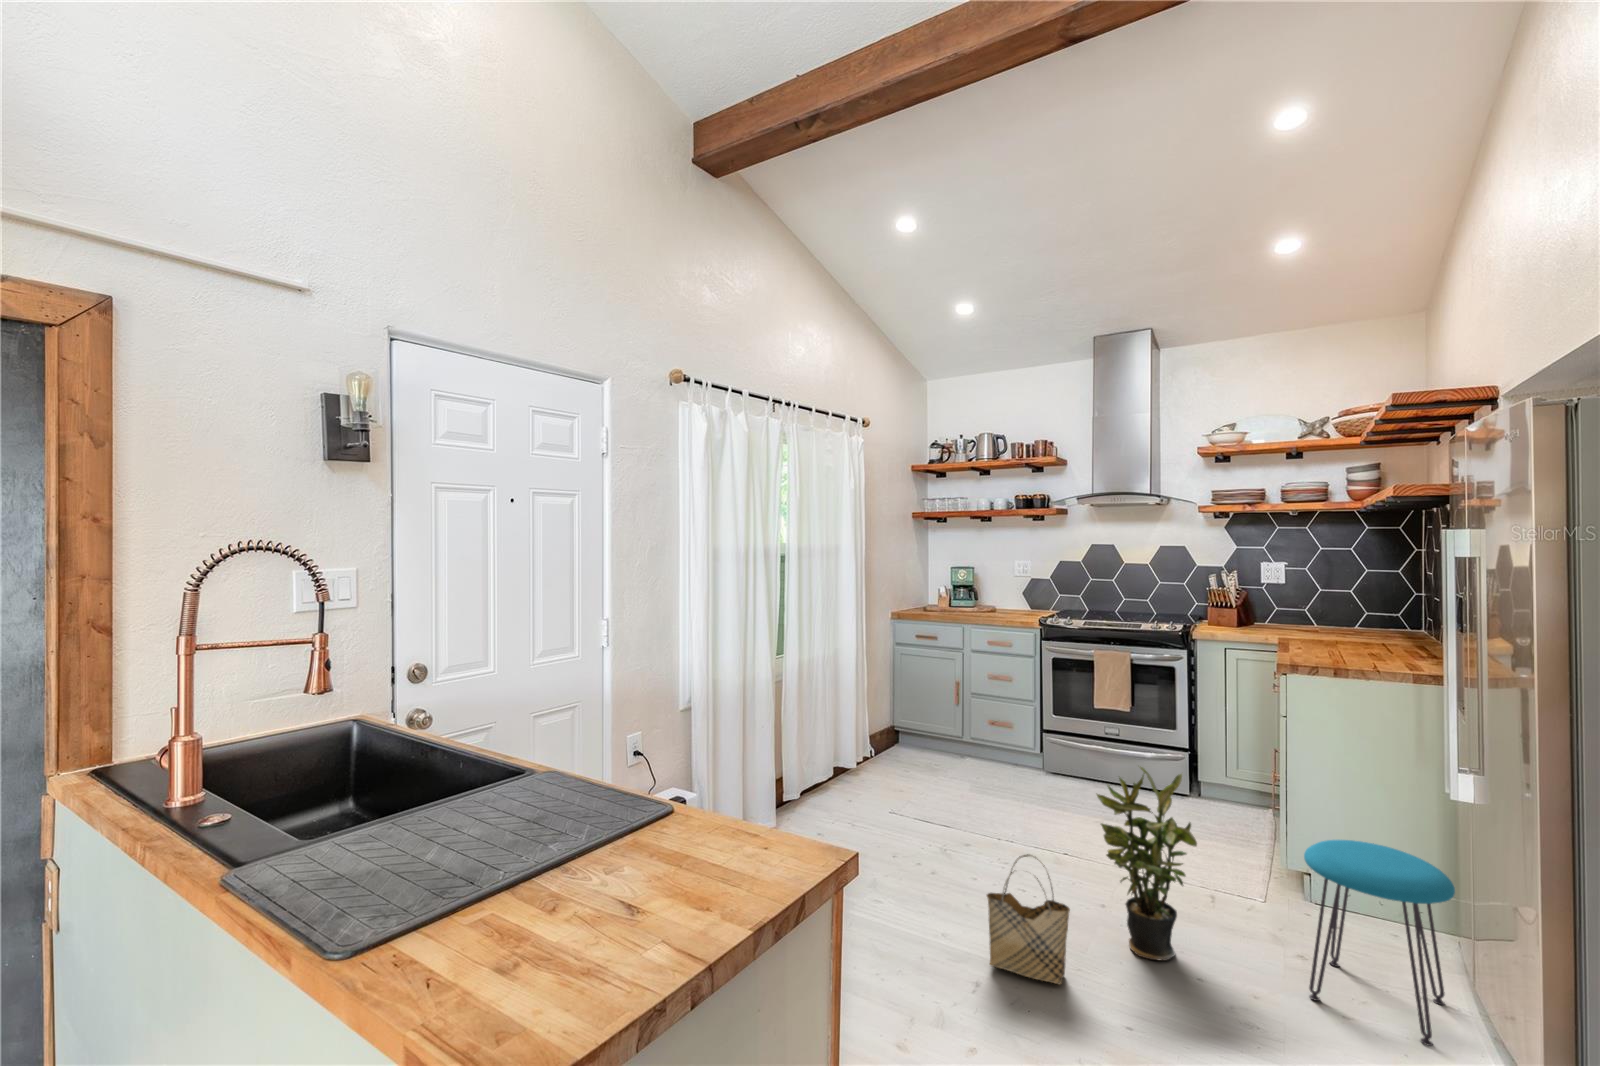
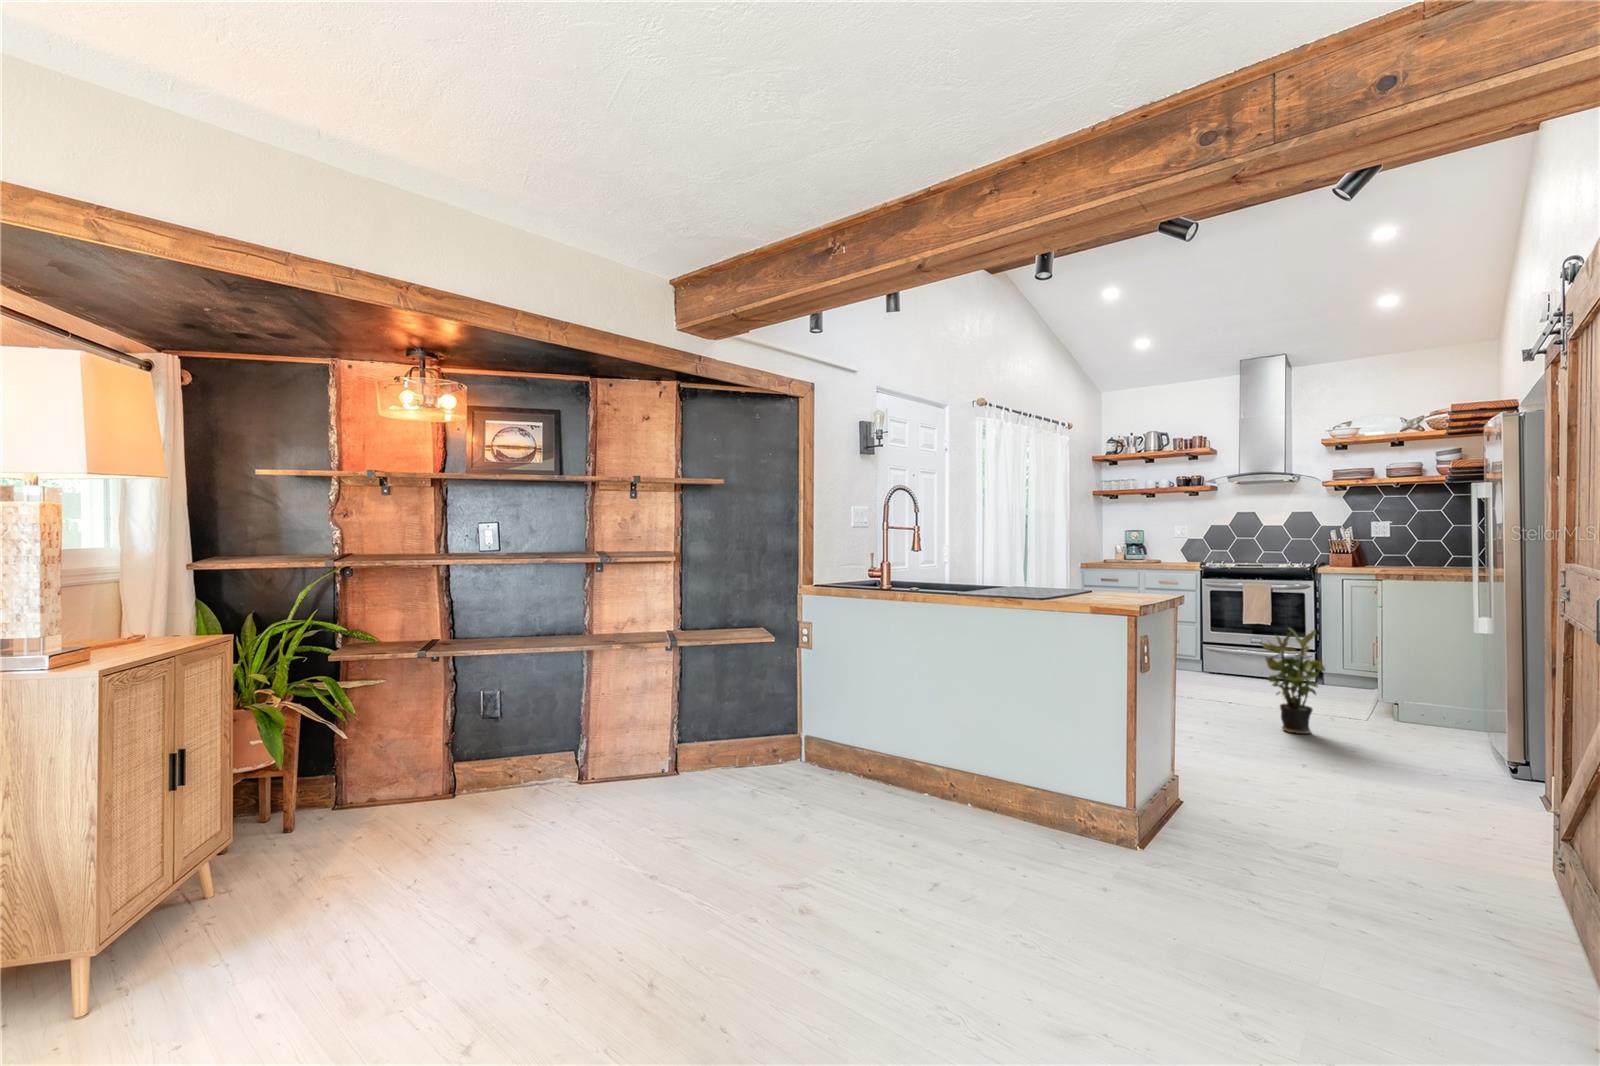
stool: present [1304,840,1455,1046] -> none [1392,664,1482,760]
woven basket: present [987,854,1070,984] -> none [1196,672,1249,737]

